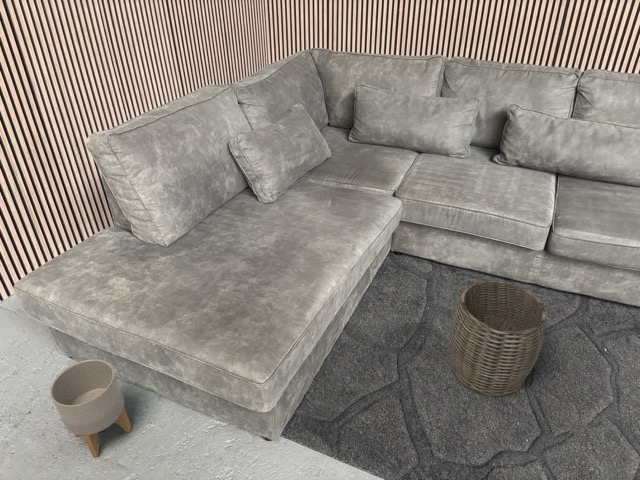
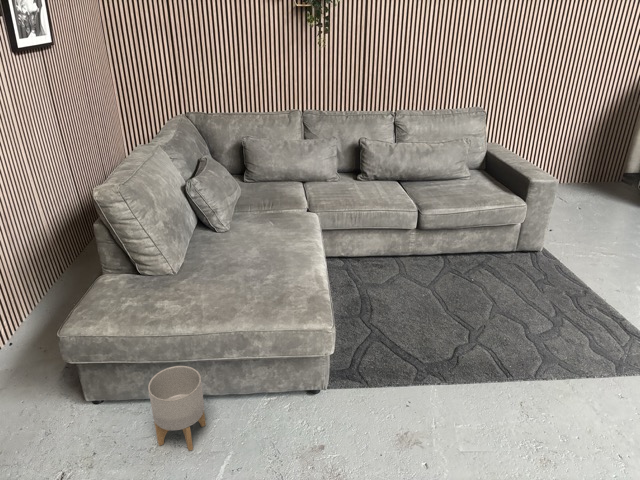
woven basket: present [449,281,546,397] -> none [391,245,452,320]

